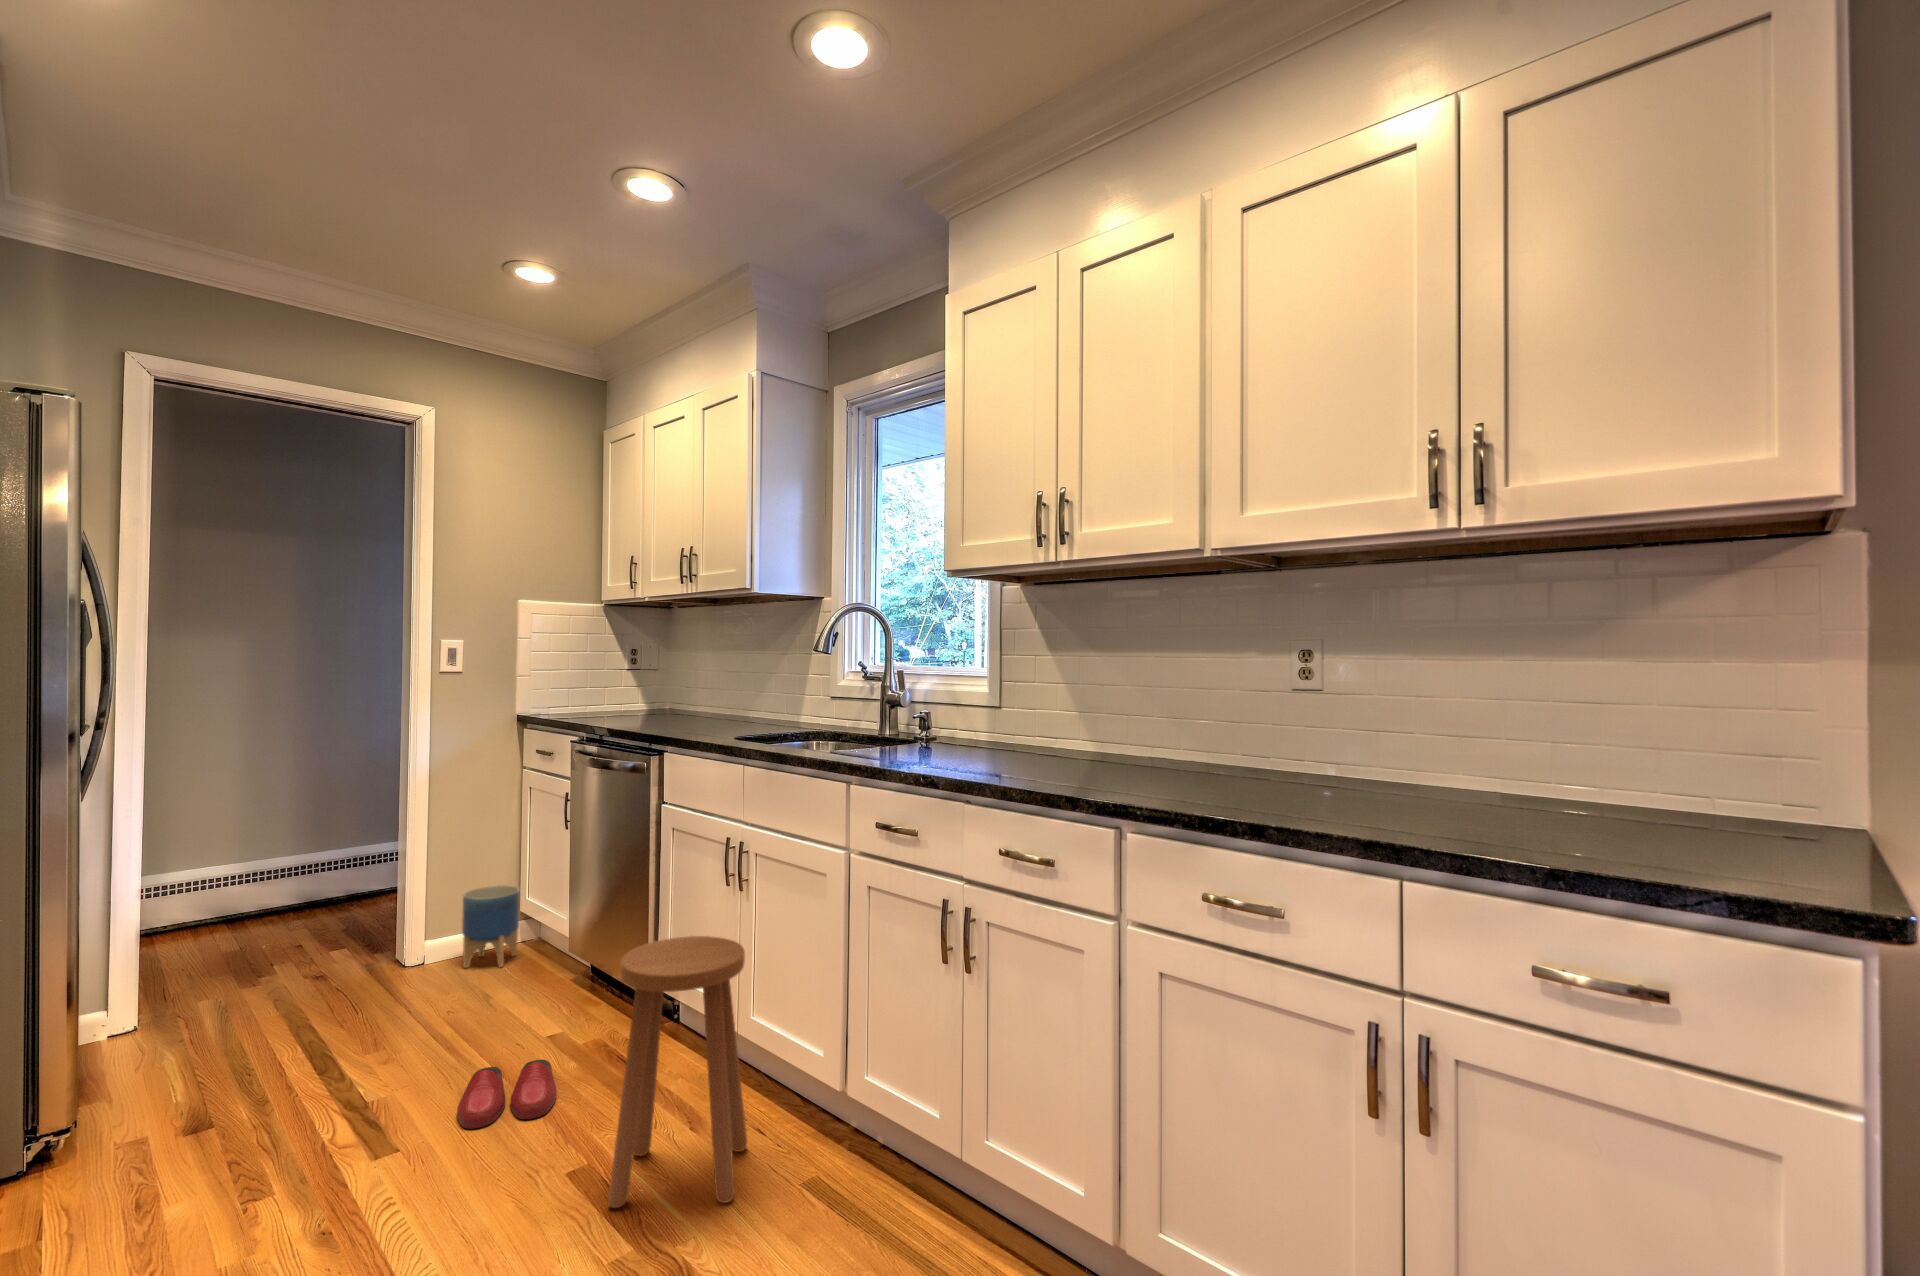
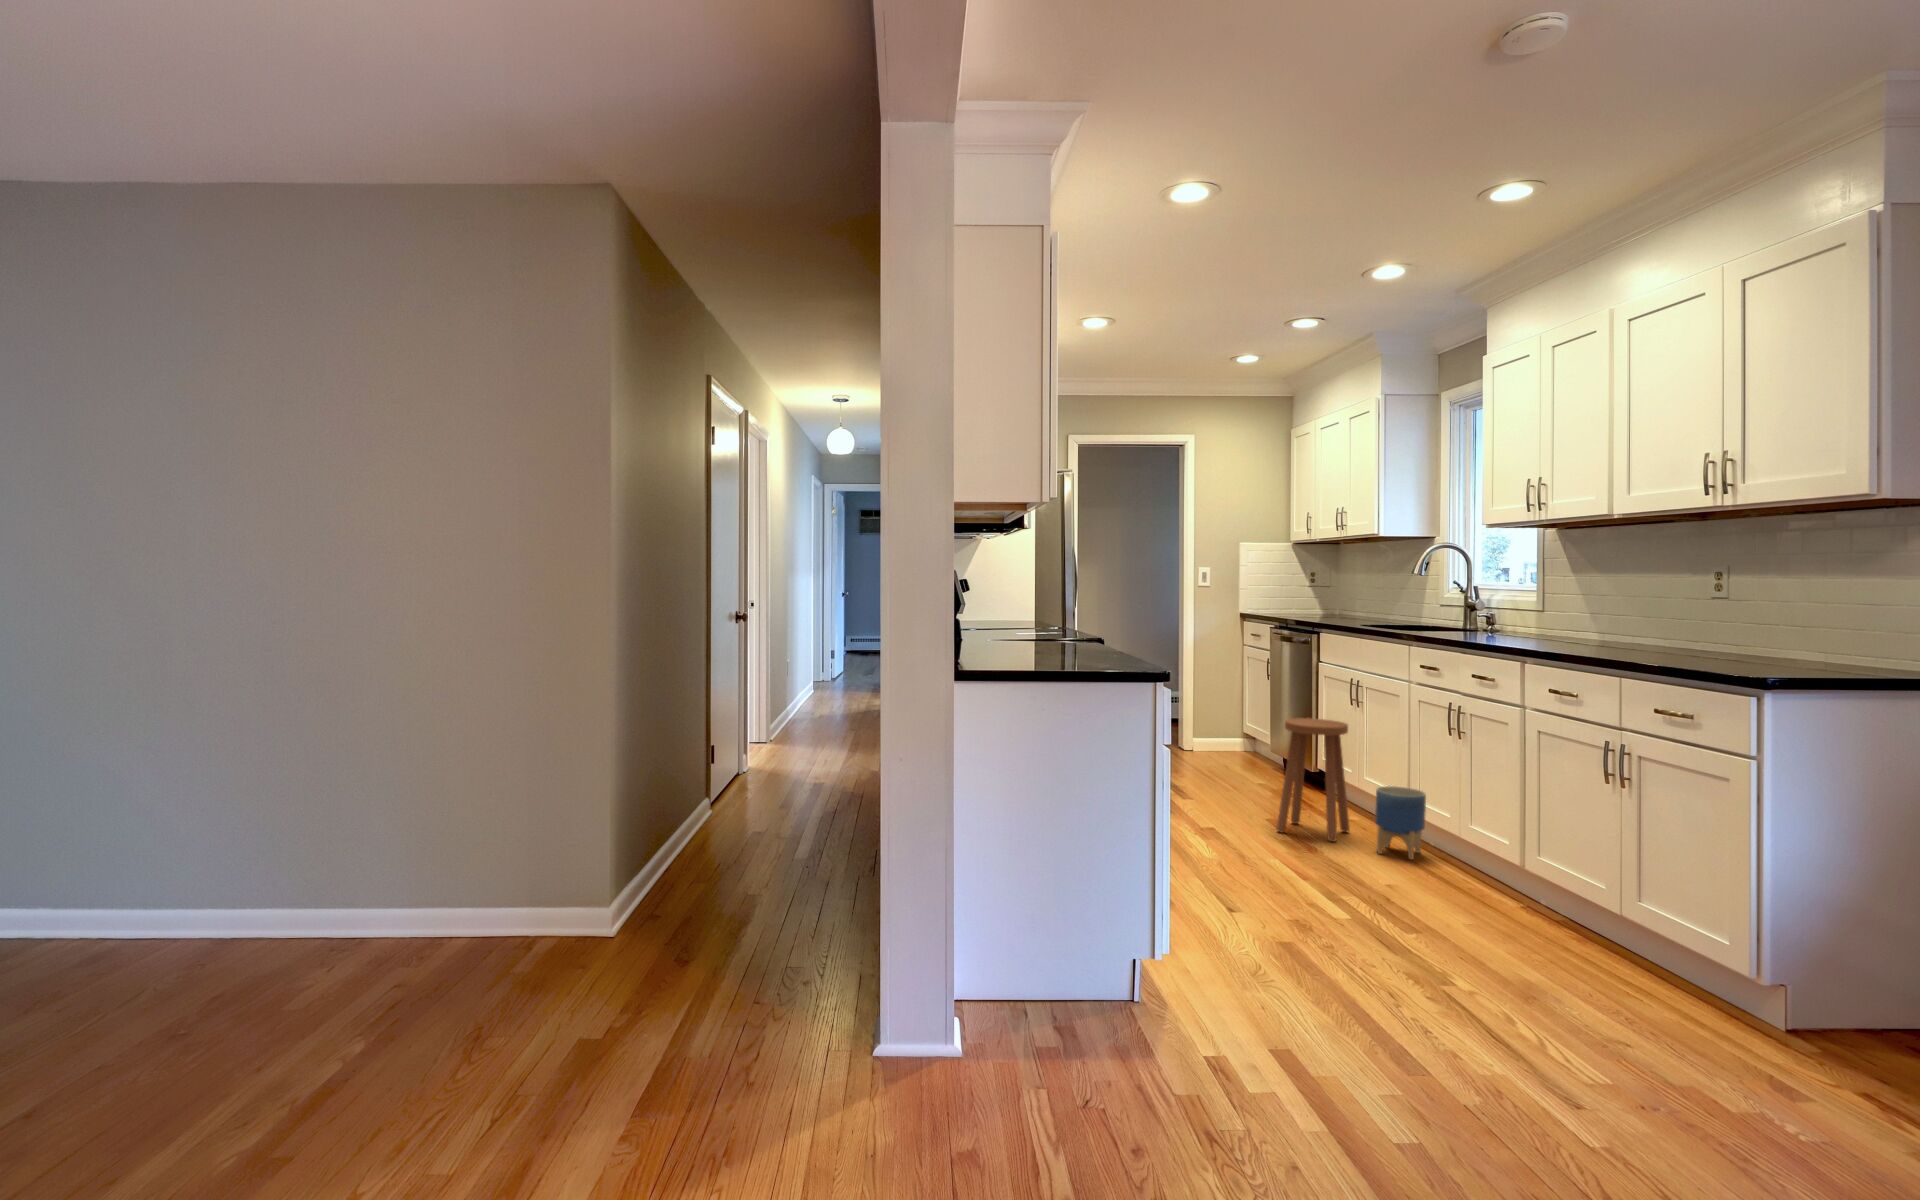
planter: present [462,885,520,968] -> present [1375,786,1426,860]
slippers: present [457,1060,556,1129] -> none [1210,783,1256,805]

